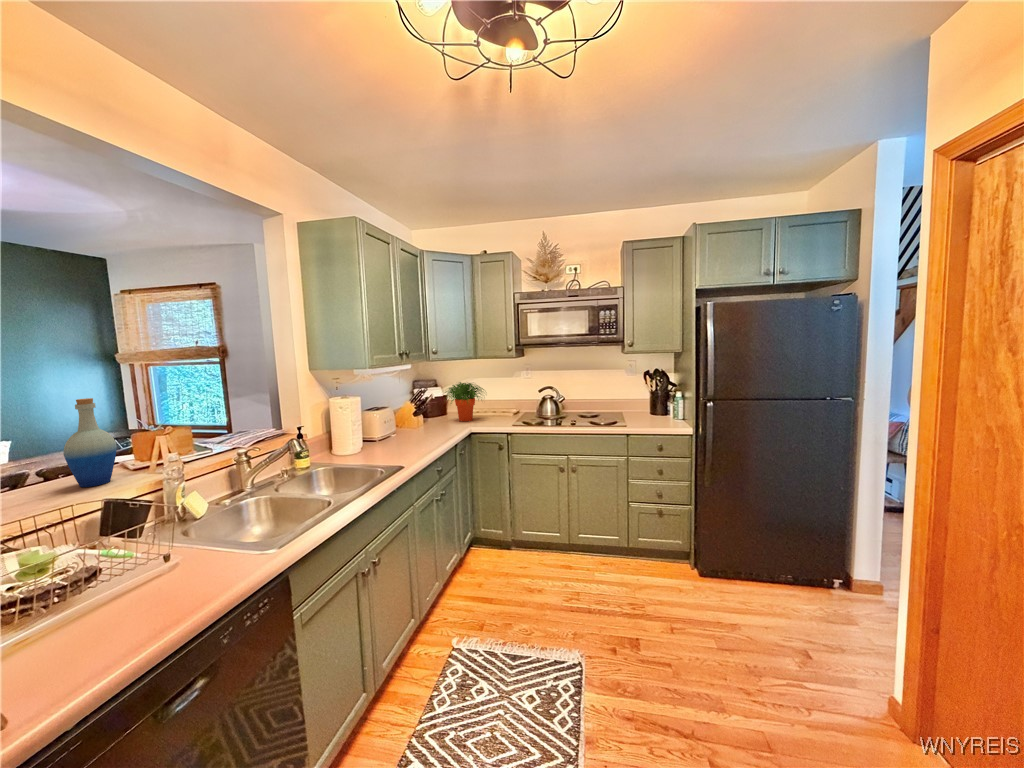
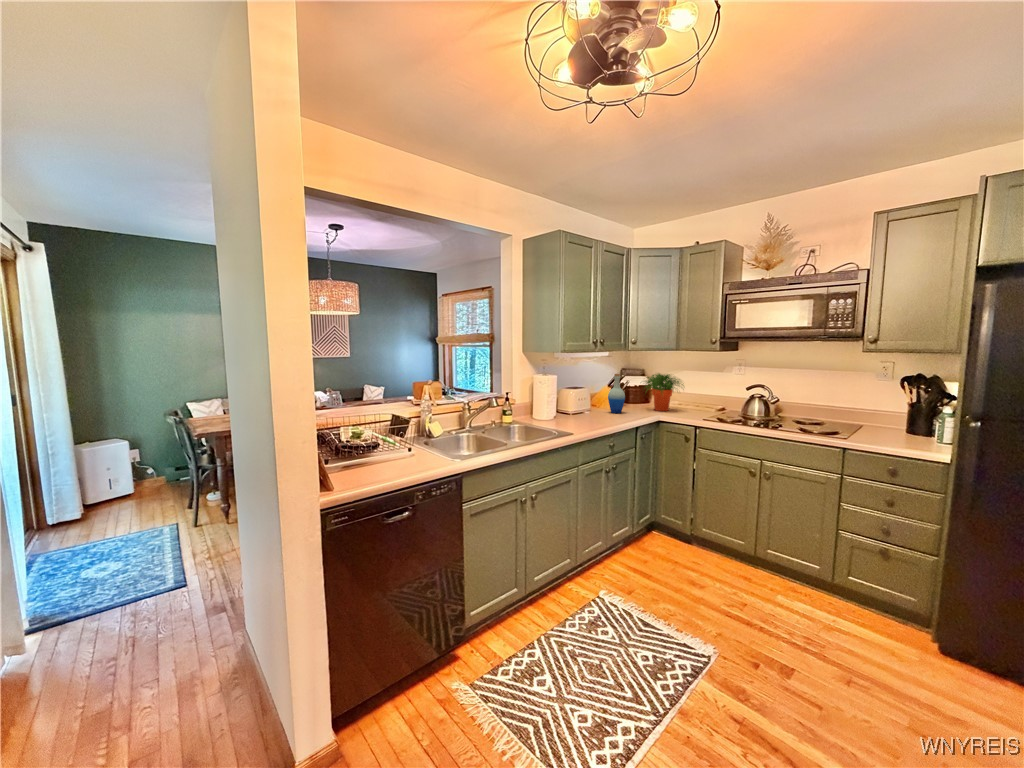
bottle: present [64,398,117,487] -> present [608,374,625,413]

